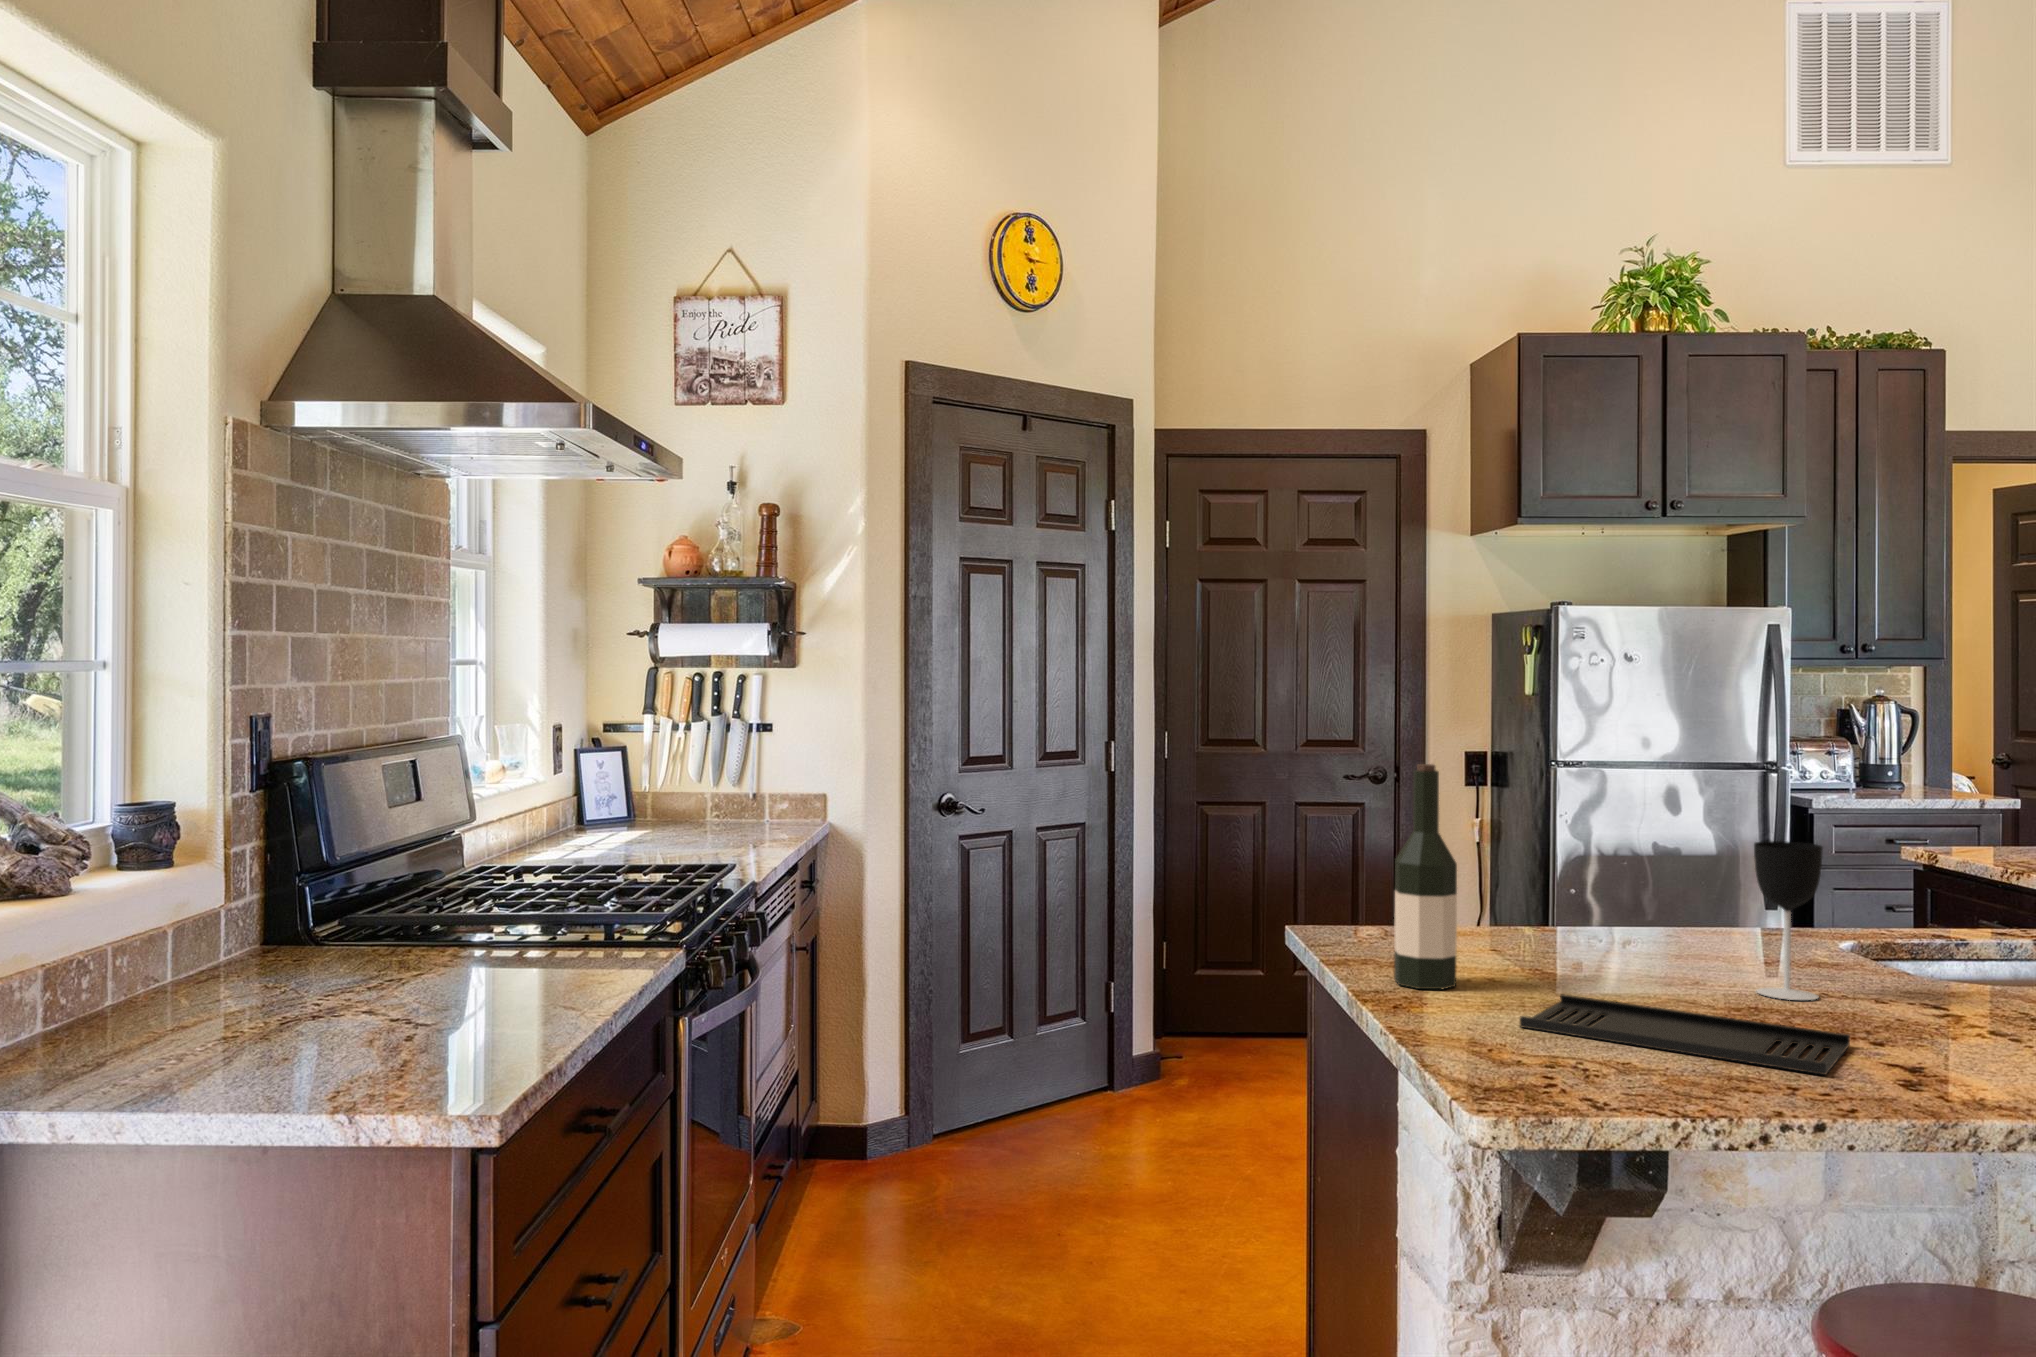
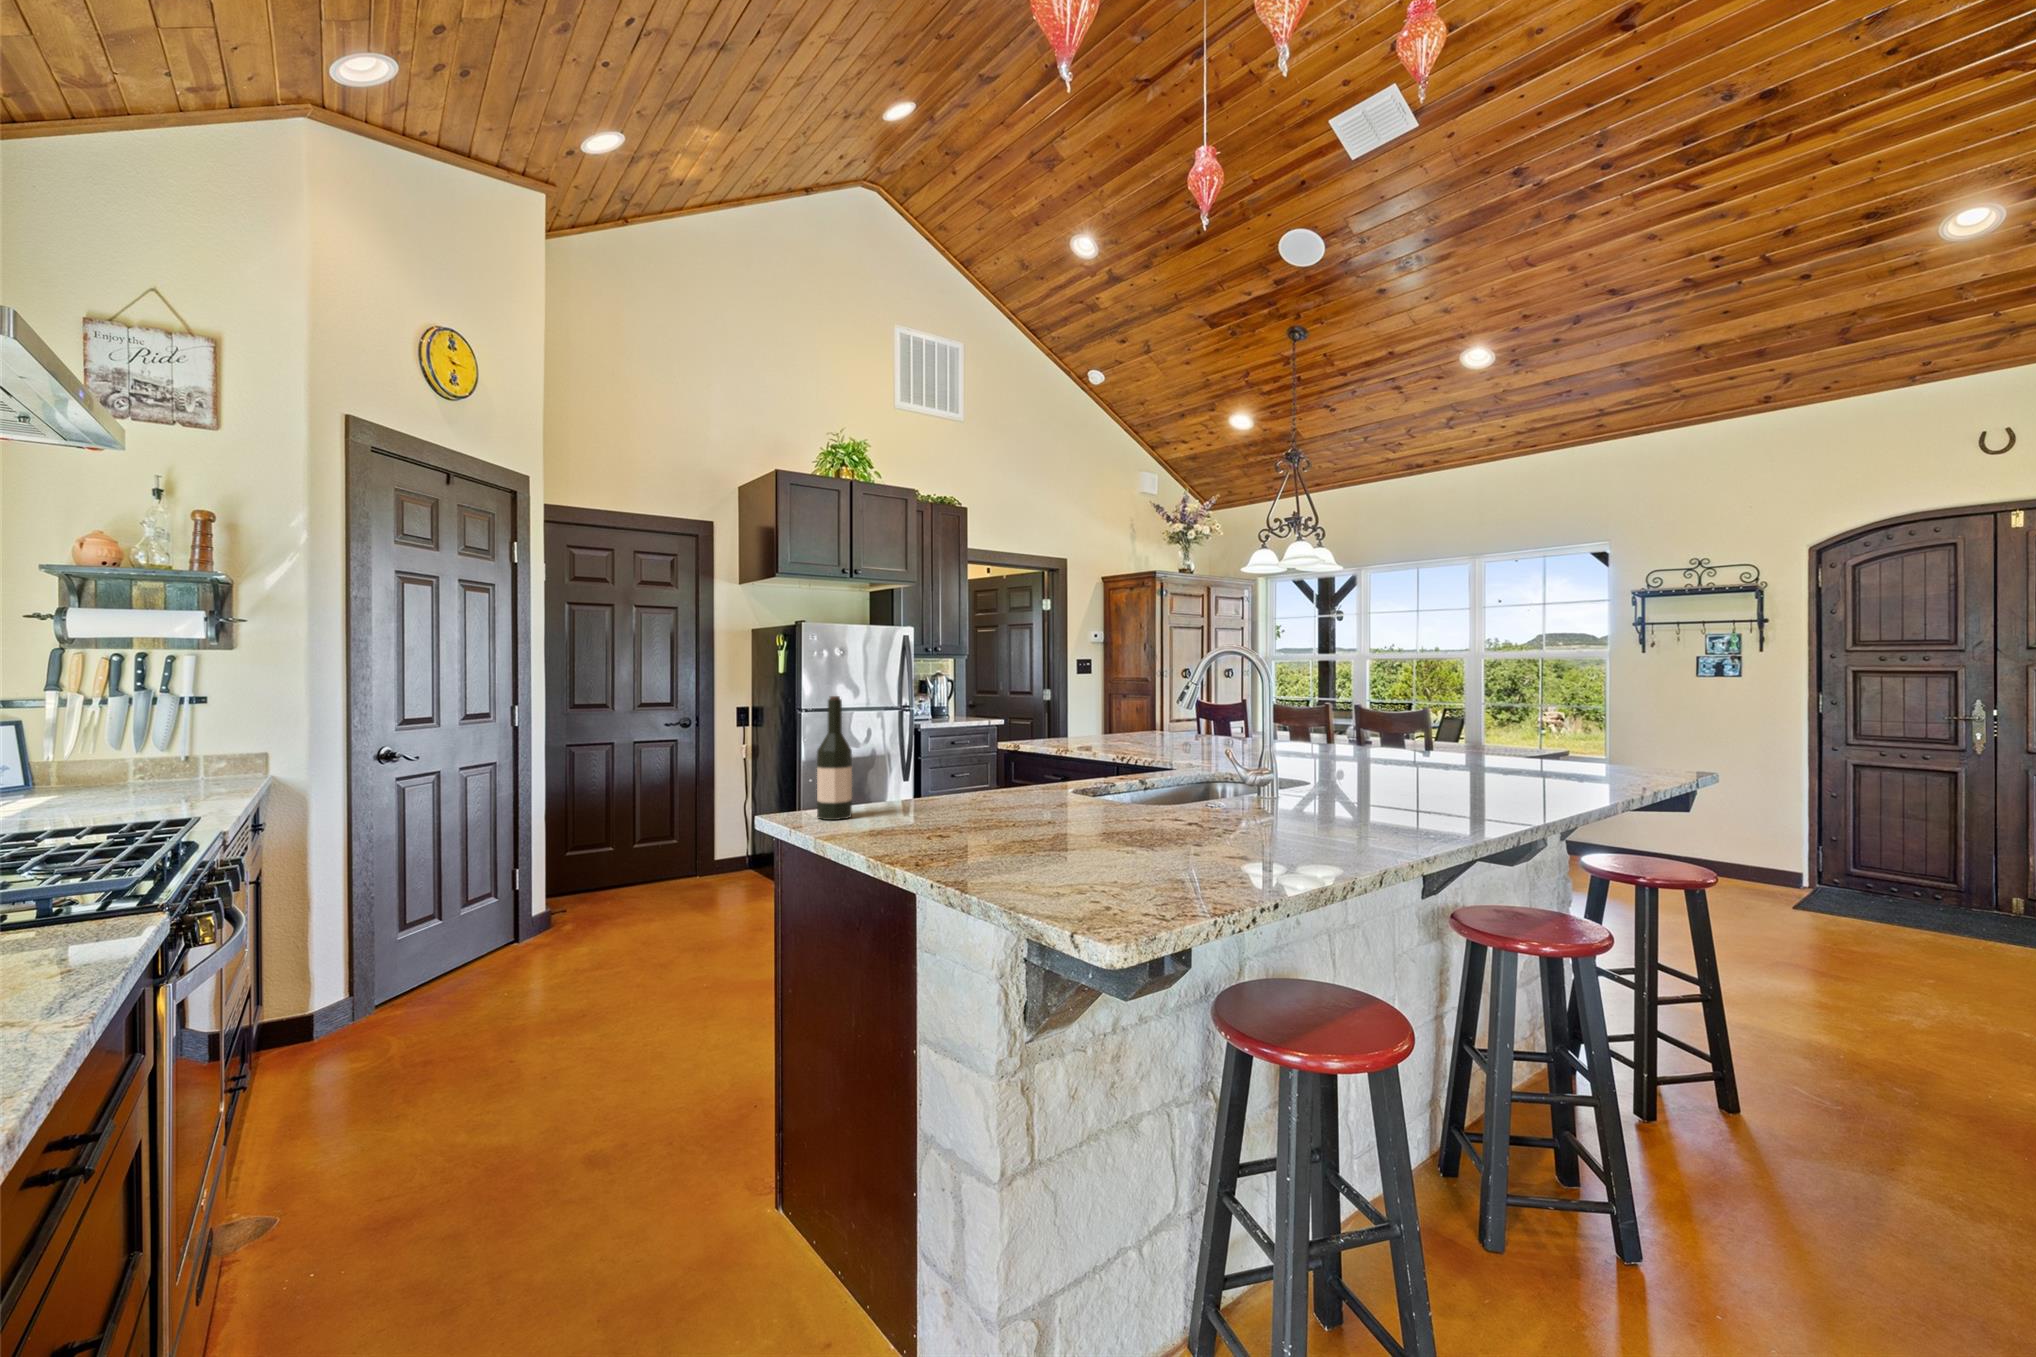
wine glass: present [1754,841,1823,1000] -> none [980,730,1009,804]
tray: present [1520,994,1850,1075] -> none [903,812,1044,829]

